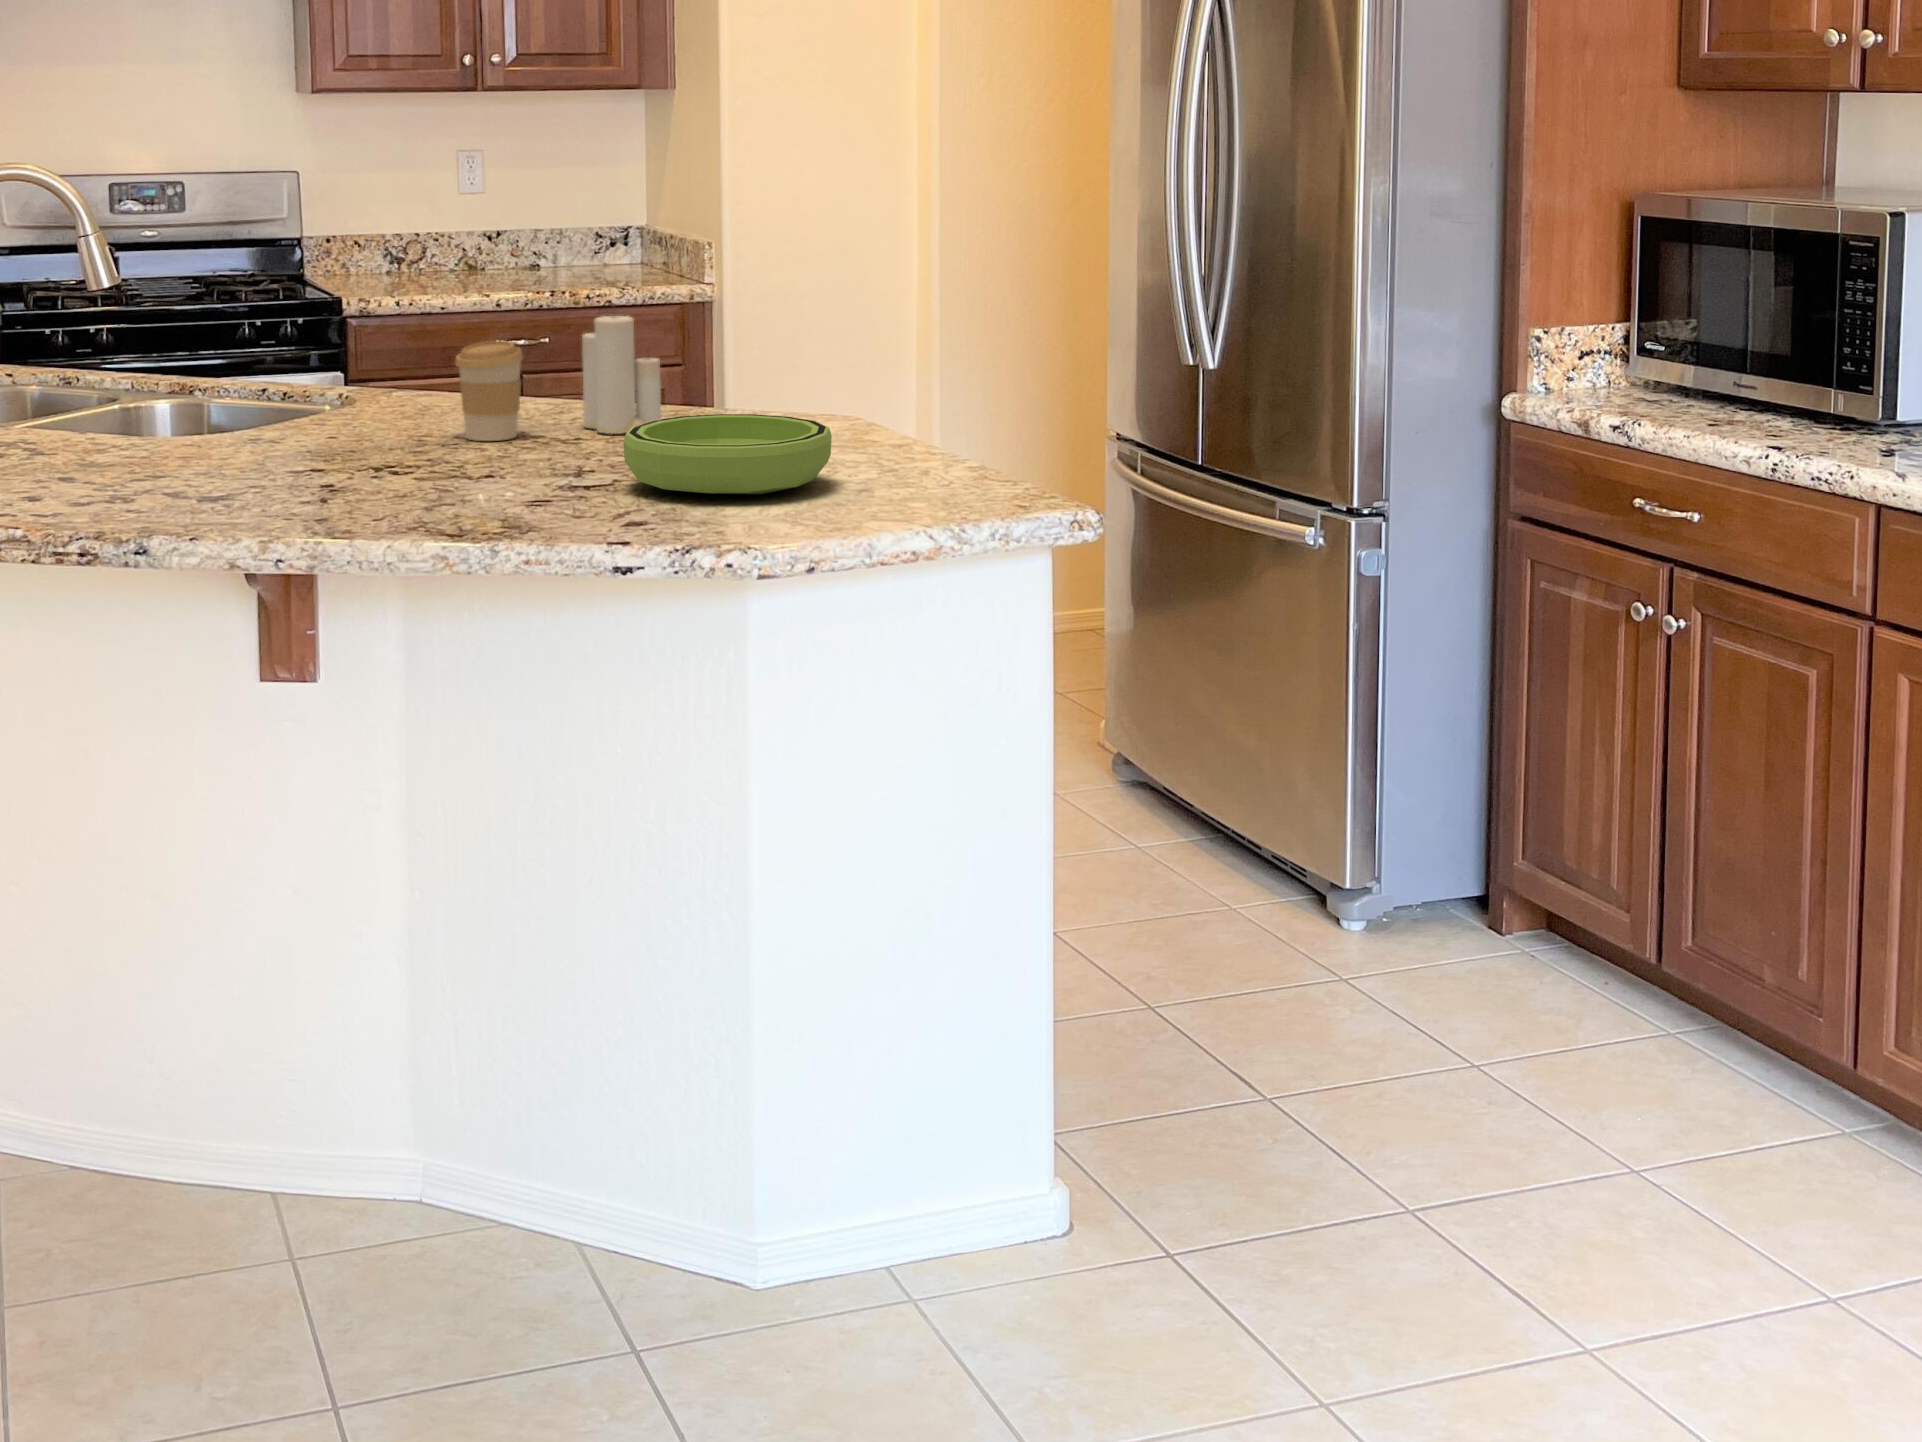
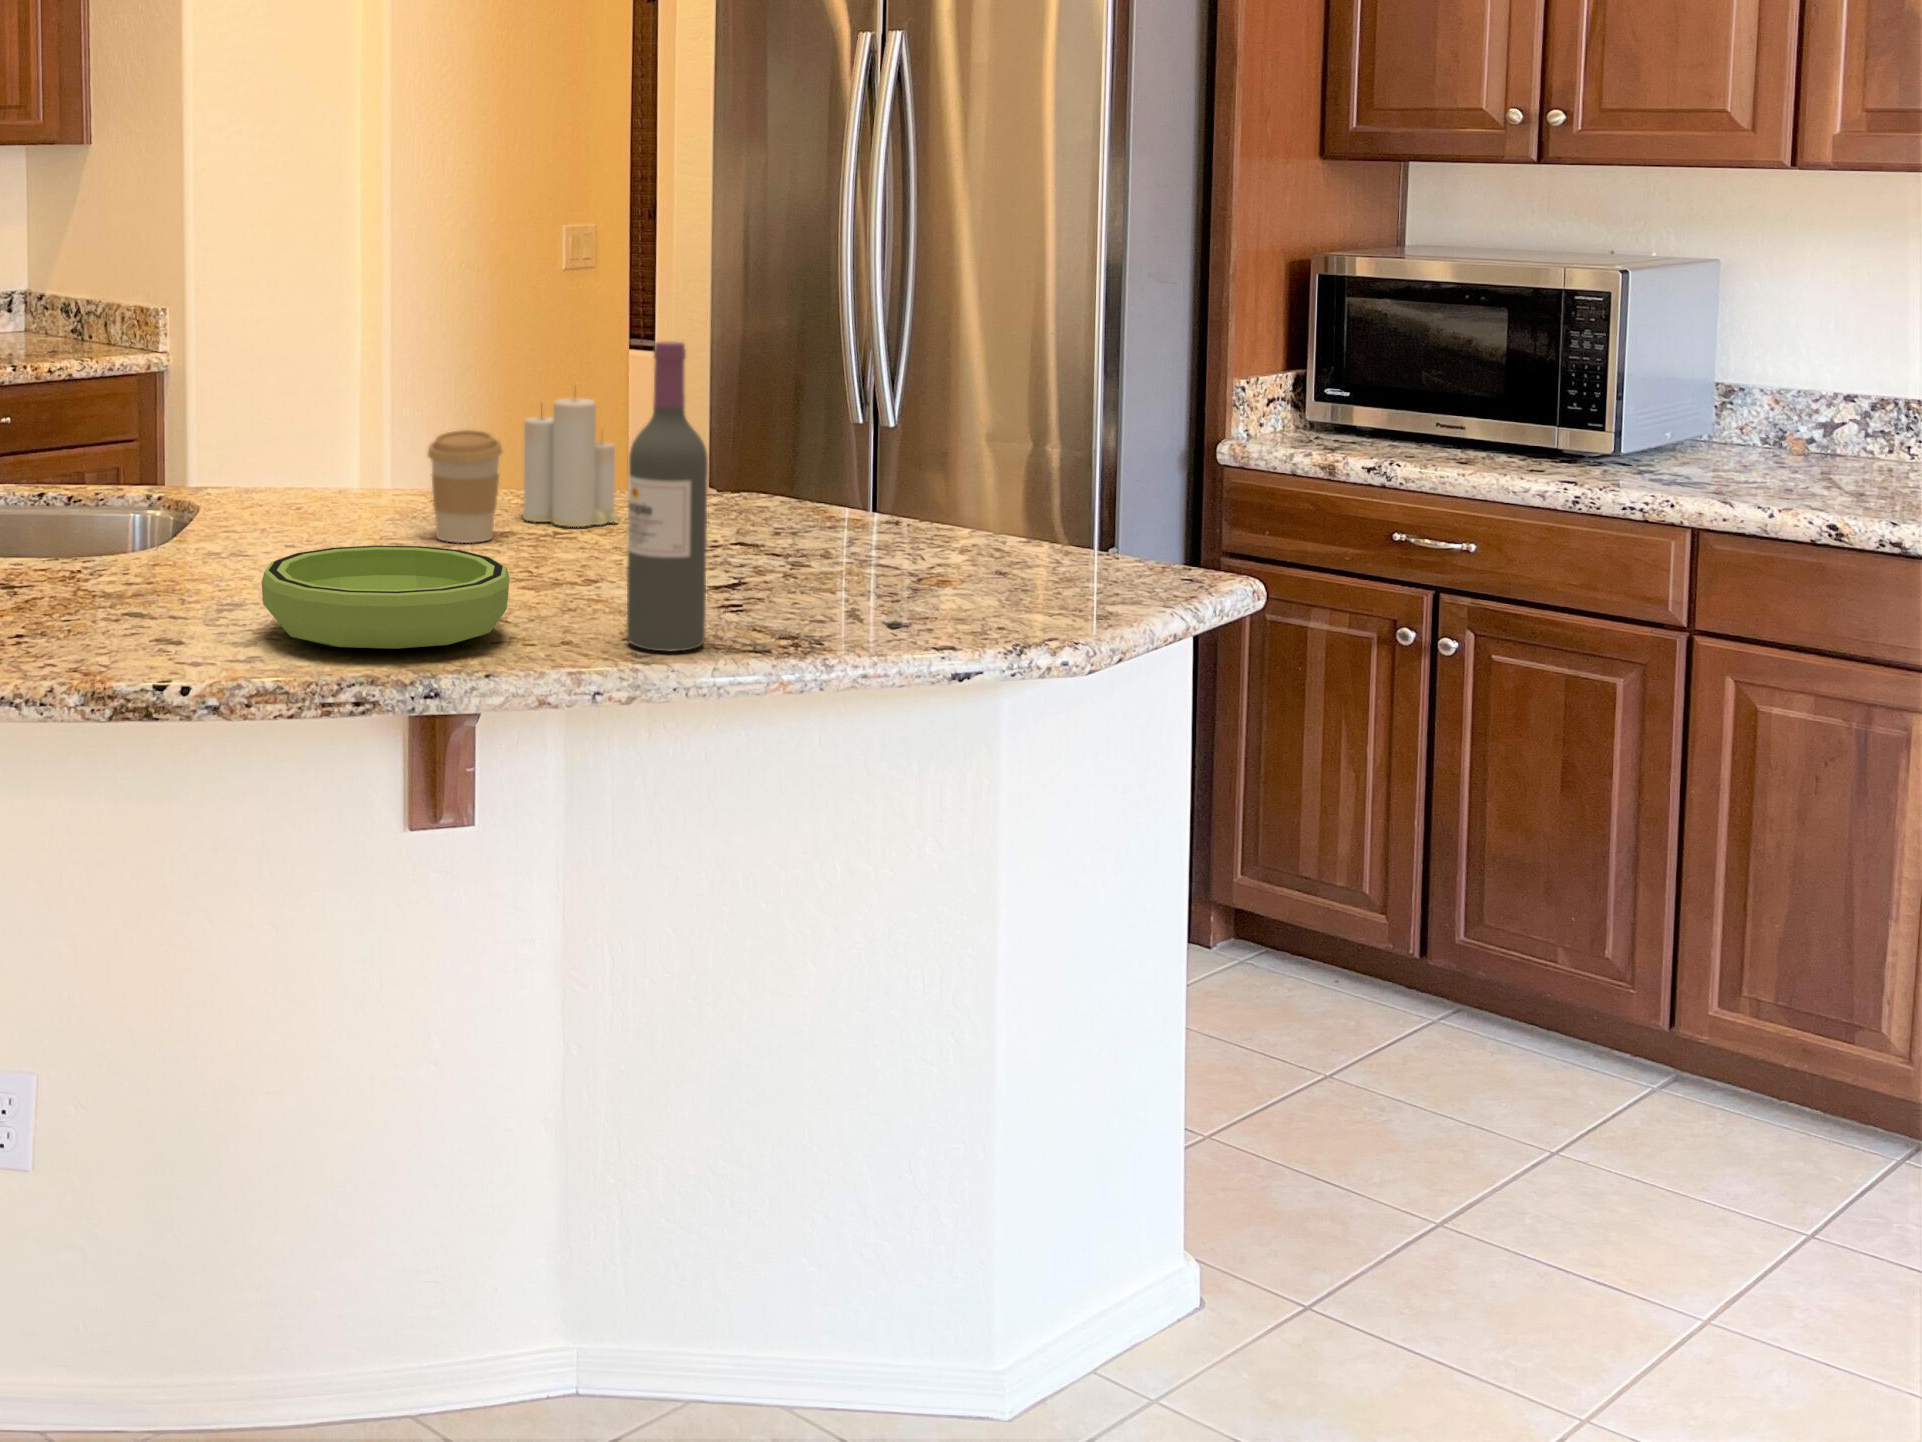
wine bottle: none [348,253,424,531] -> present [627,341,708,651]
bowl: present [623,414,832,494] -> present [262,545,510,649]

